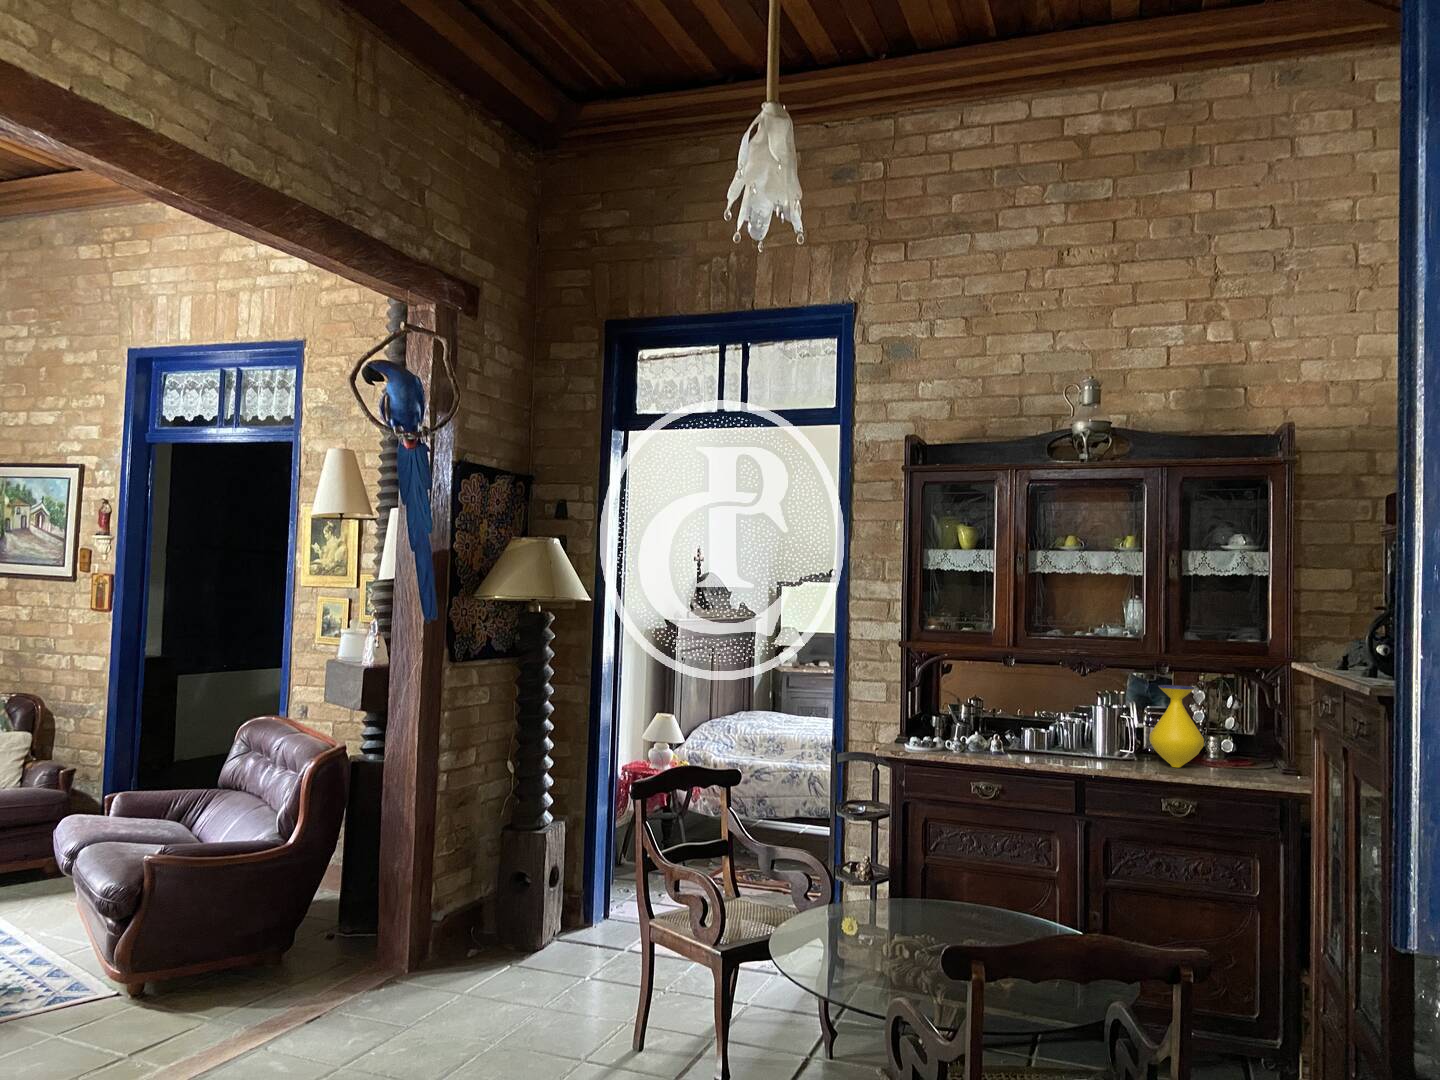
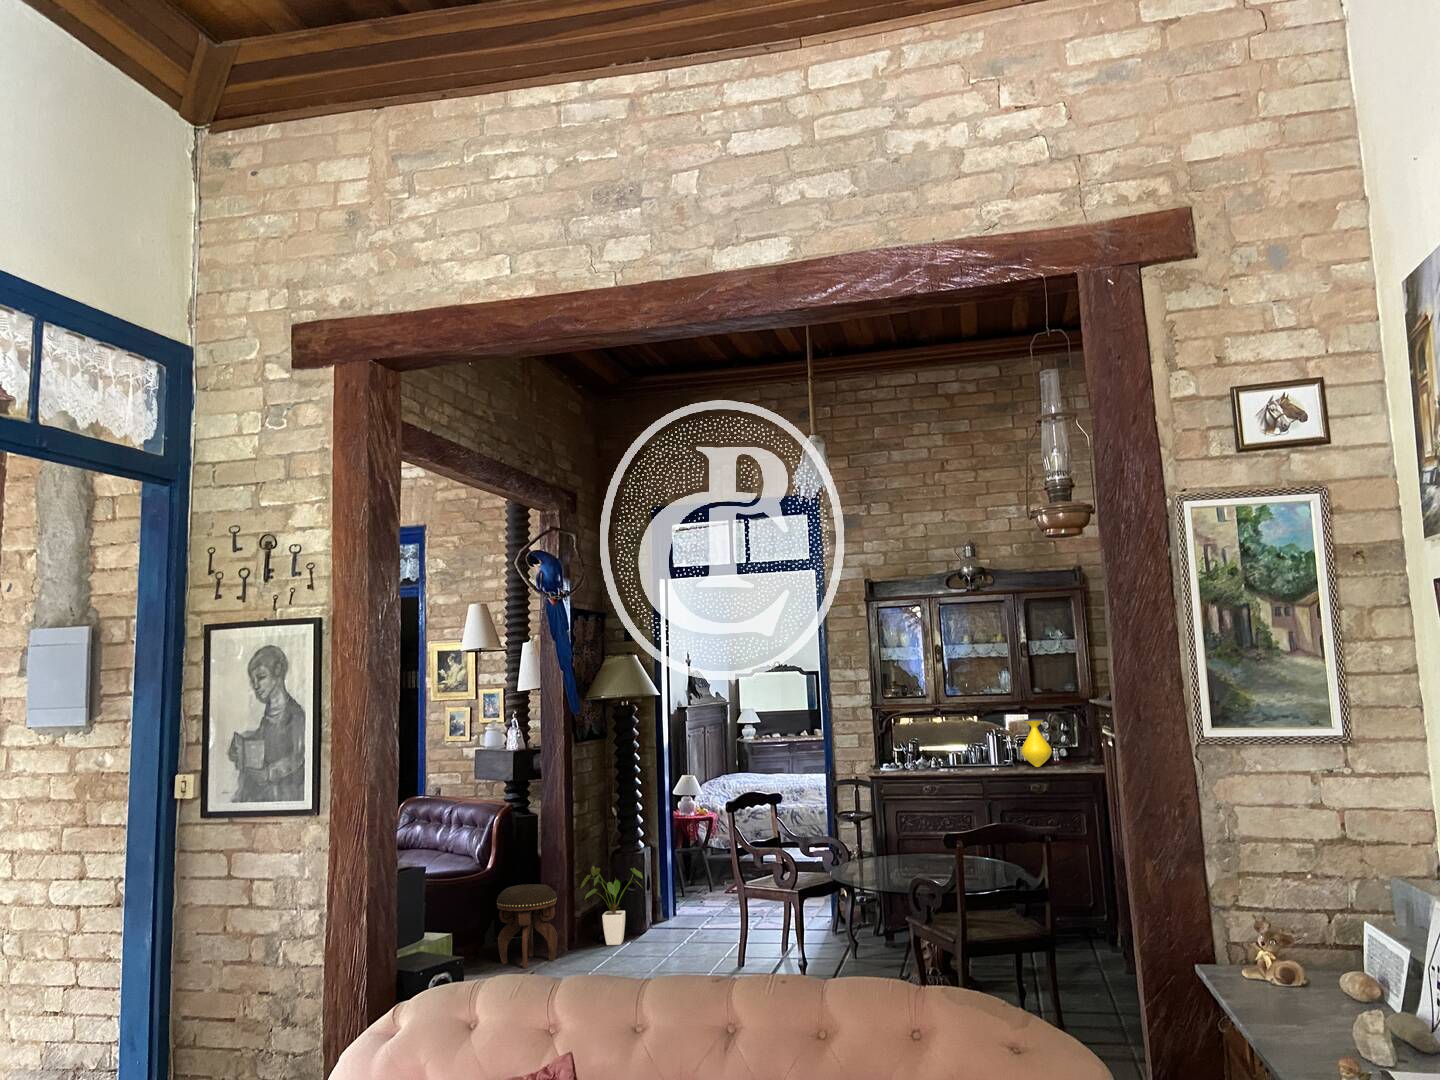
house plant: none [438,847,534,971] -> present [581,866,642,945]
footstool: none [283,872,380,1007] -> present [497,884,557,969]

